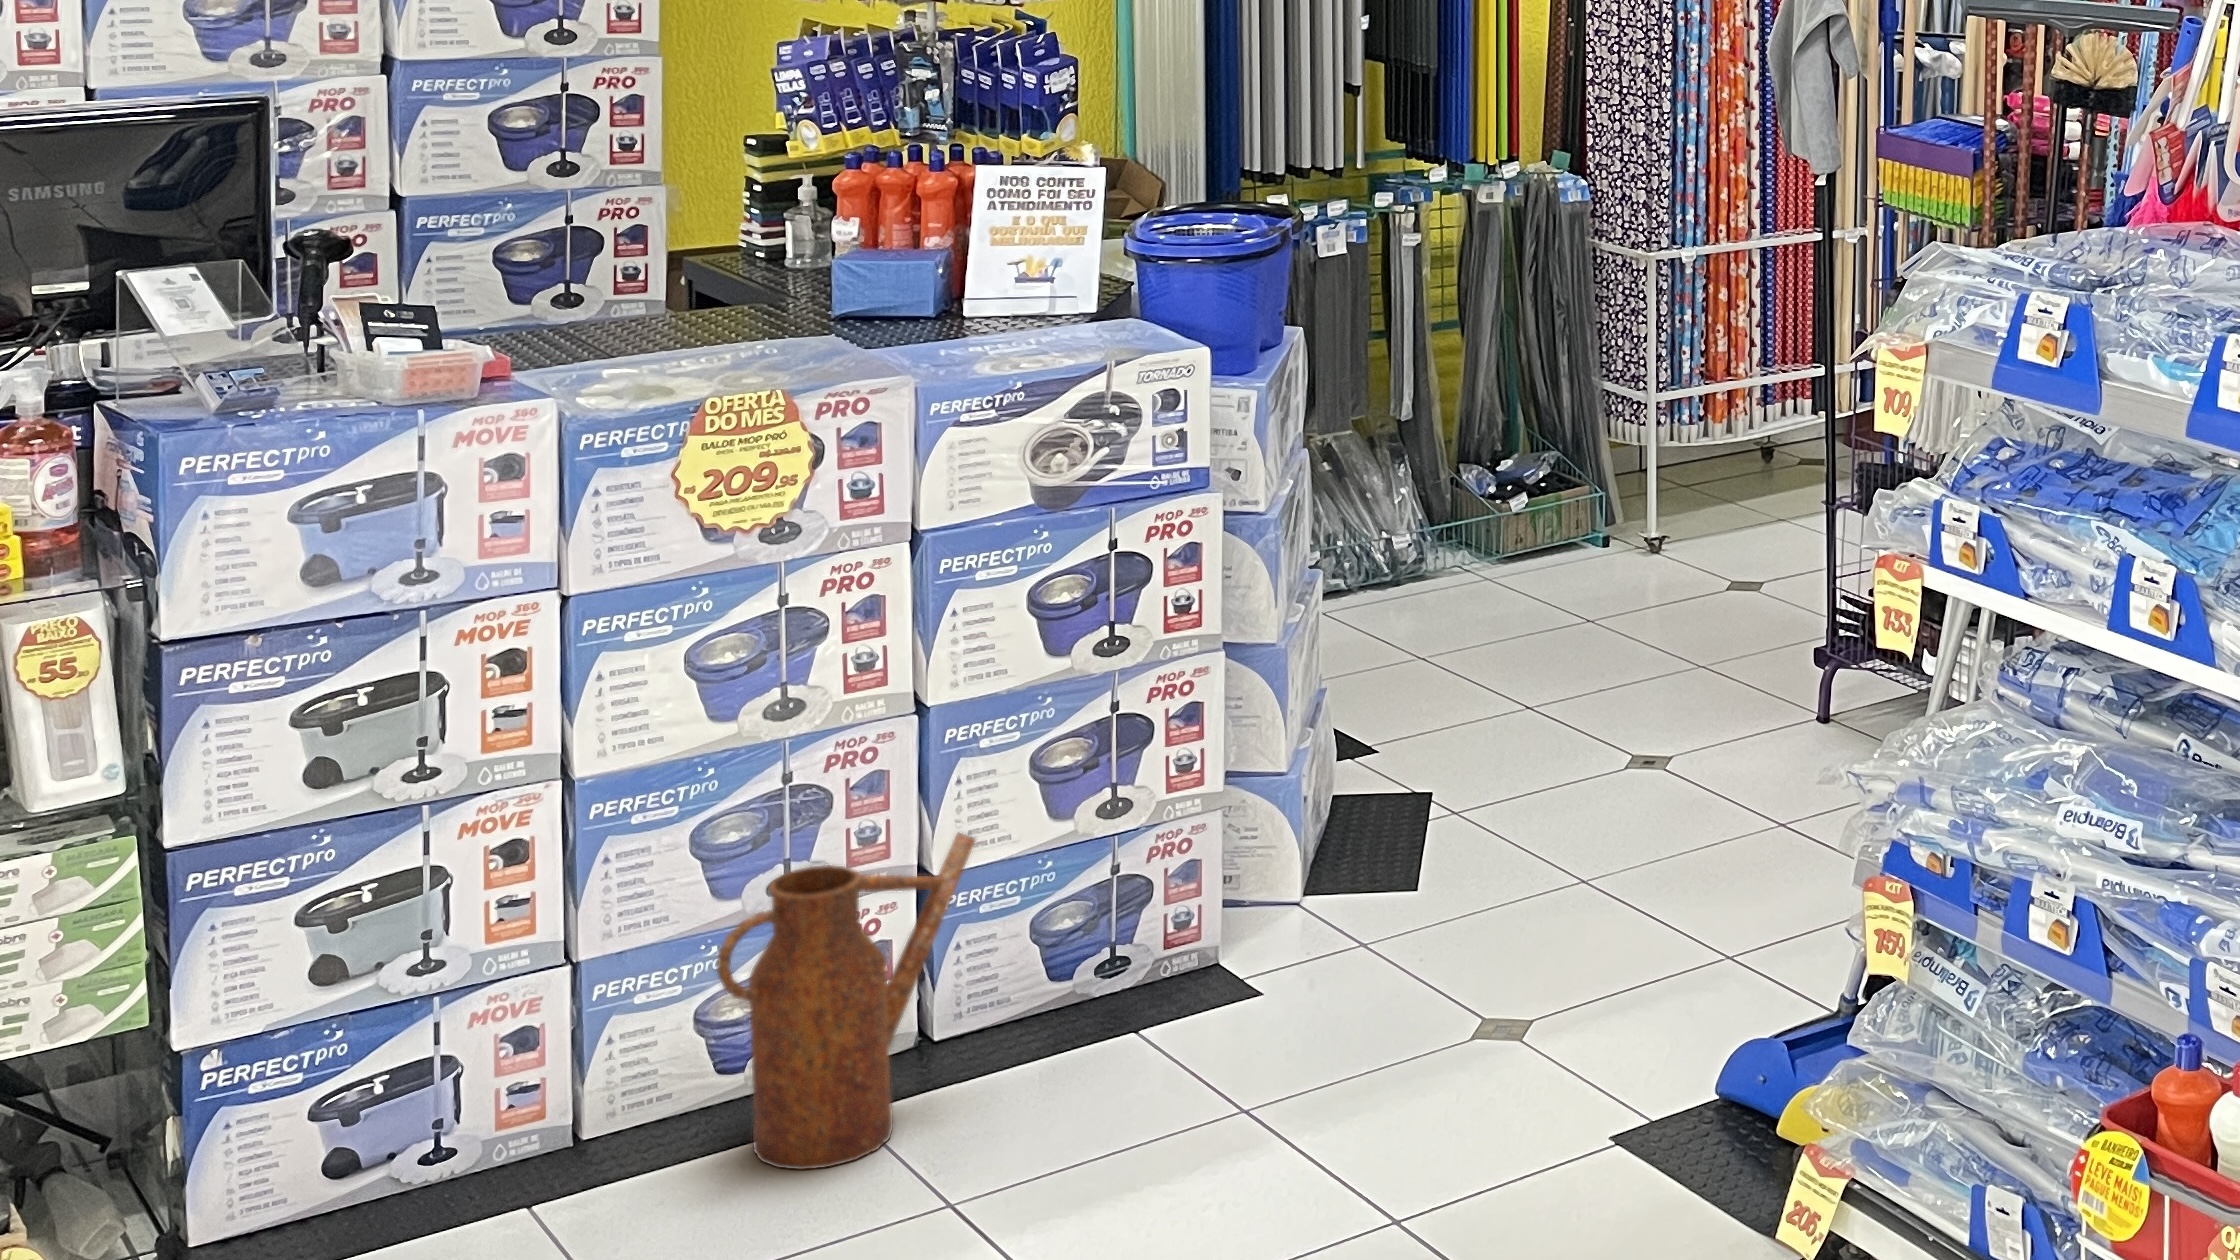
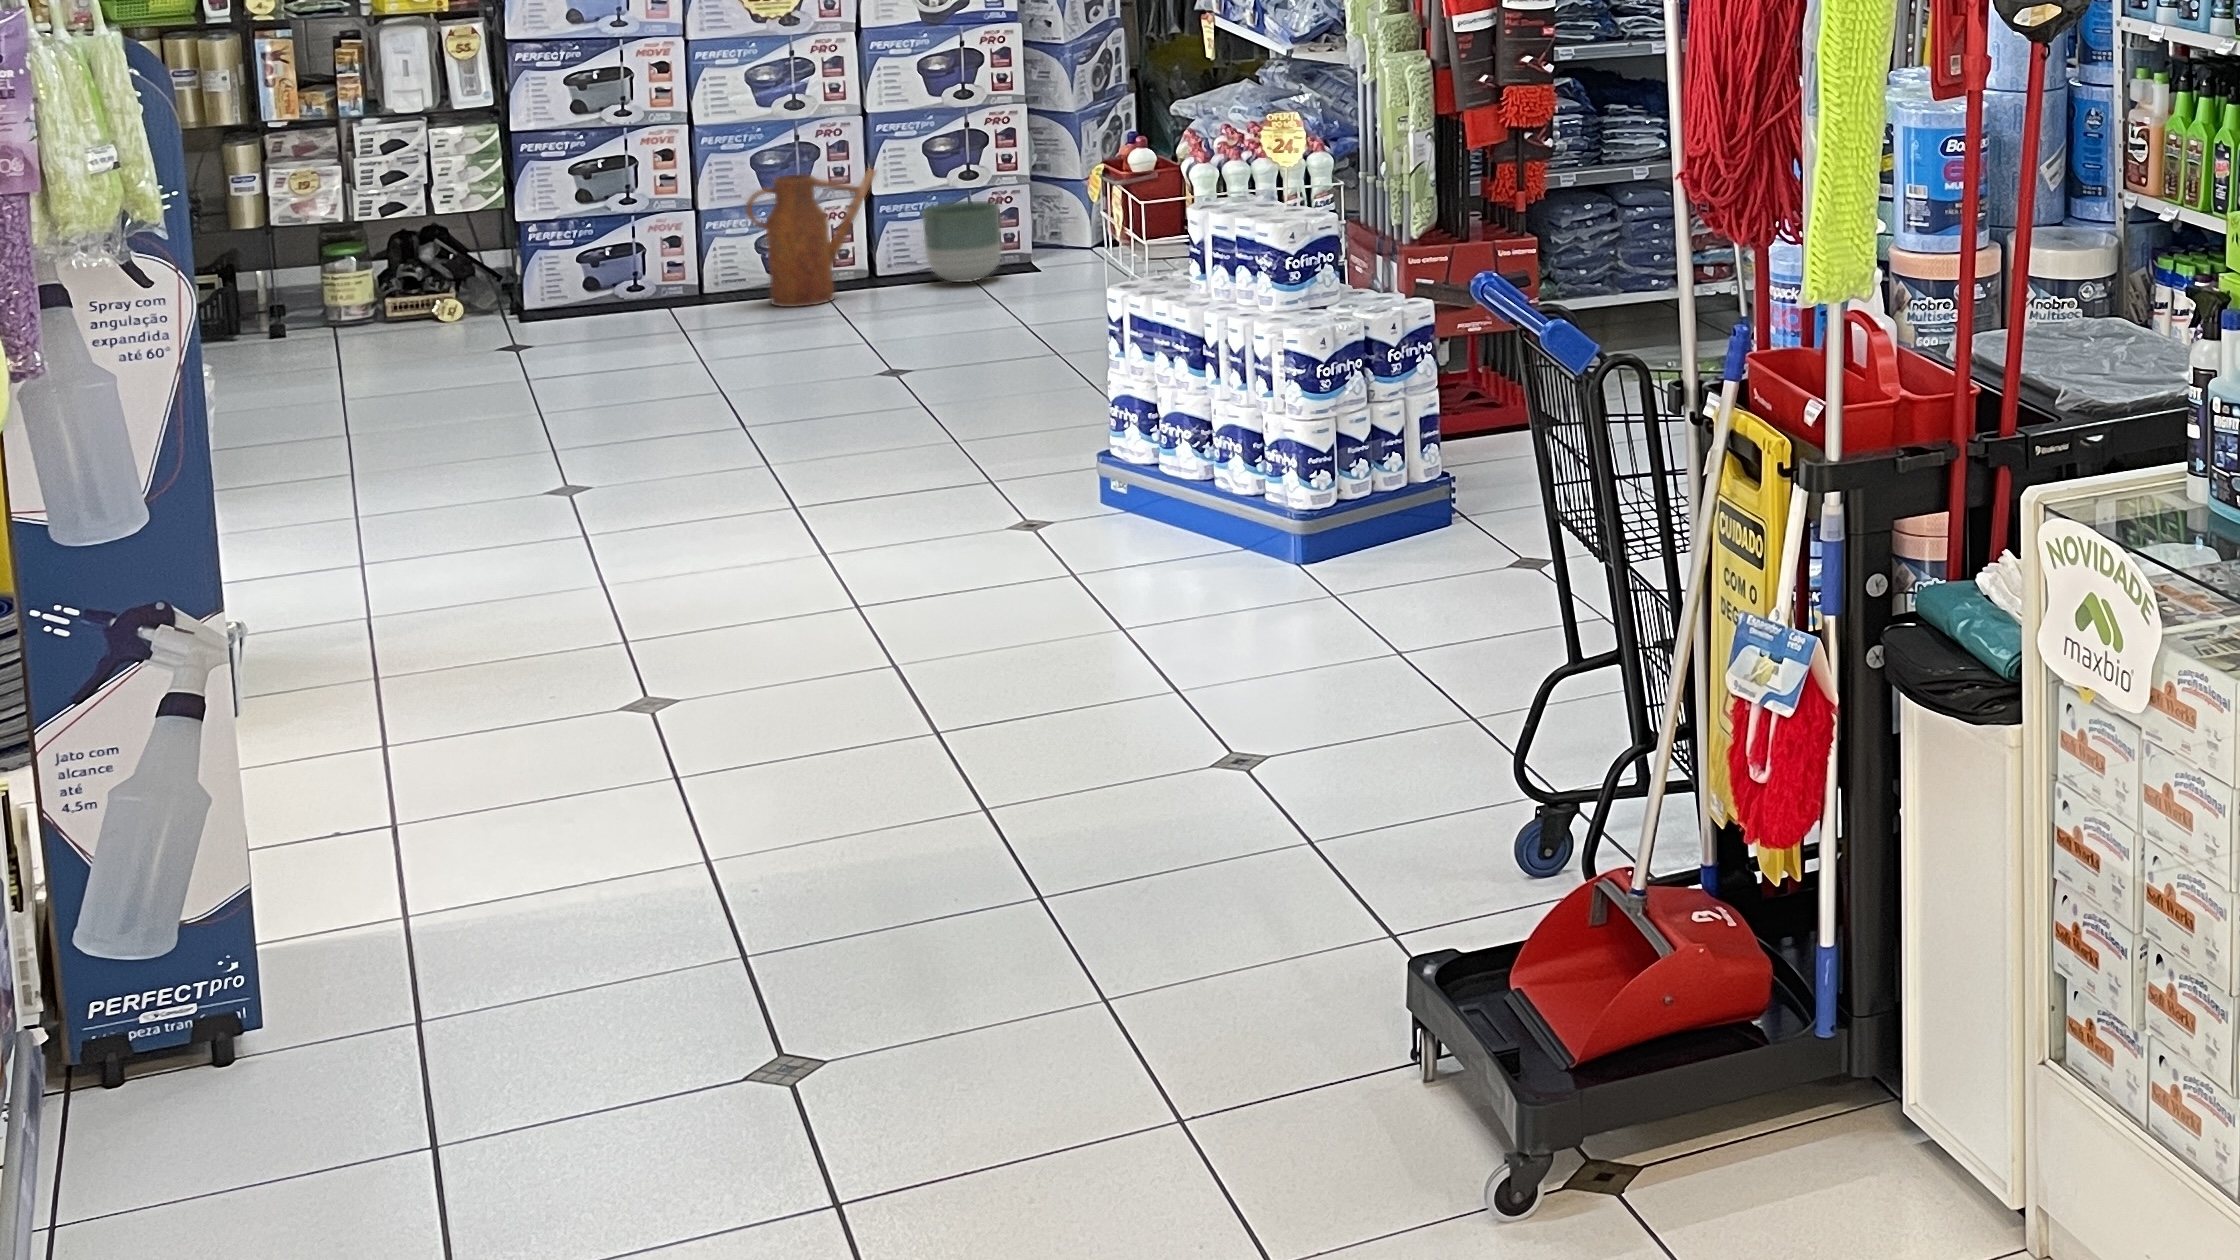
planter: none [1038,854,1195,1038] -> present [922,201,1002,282]

